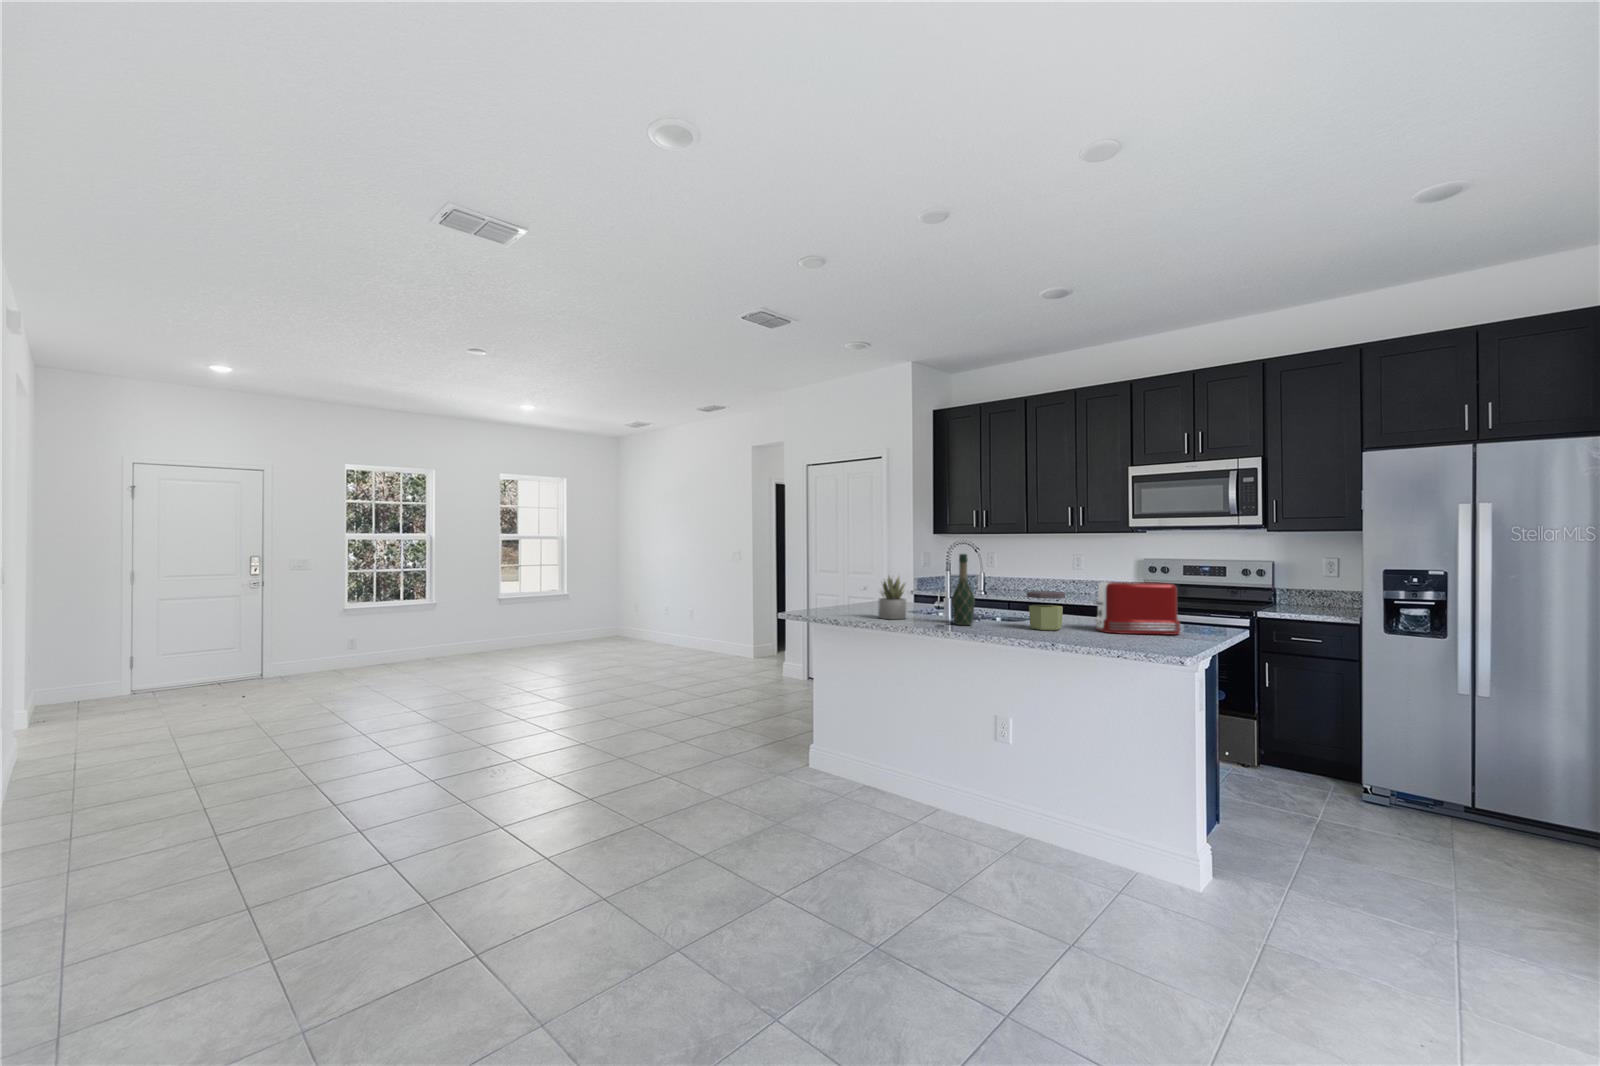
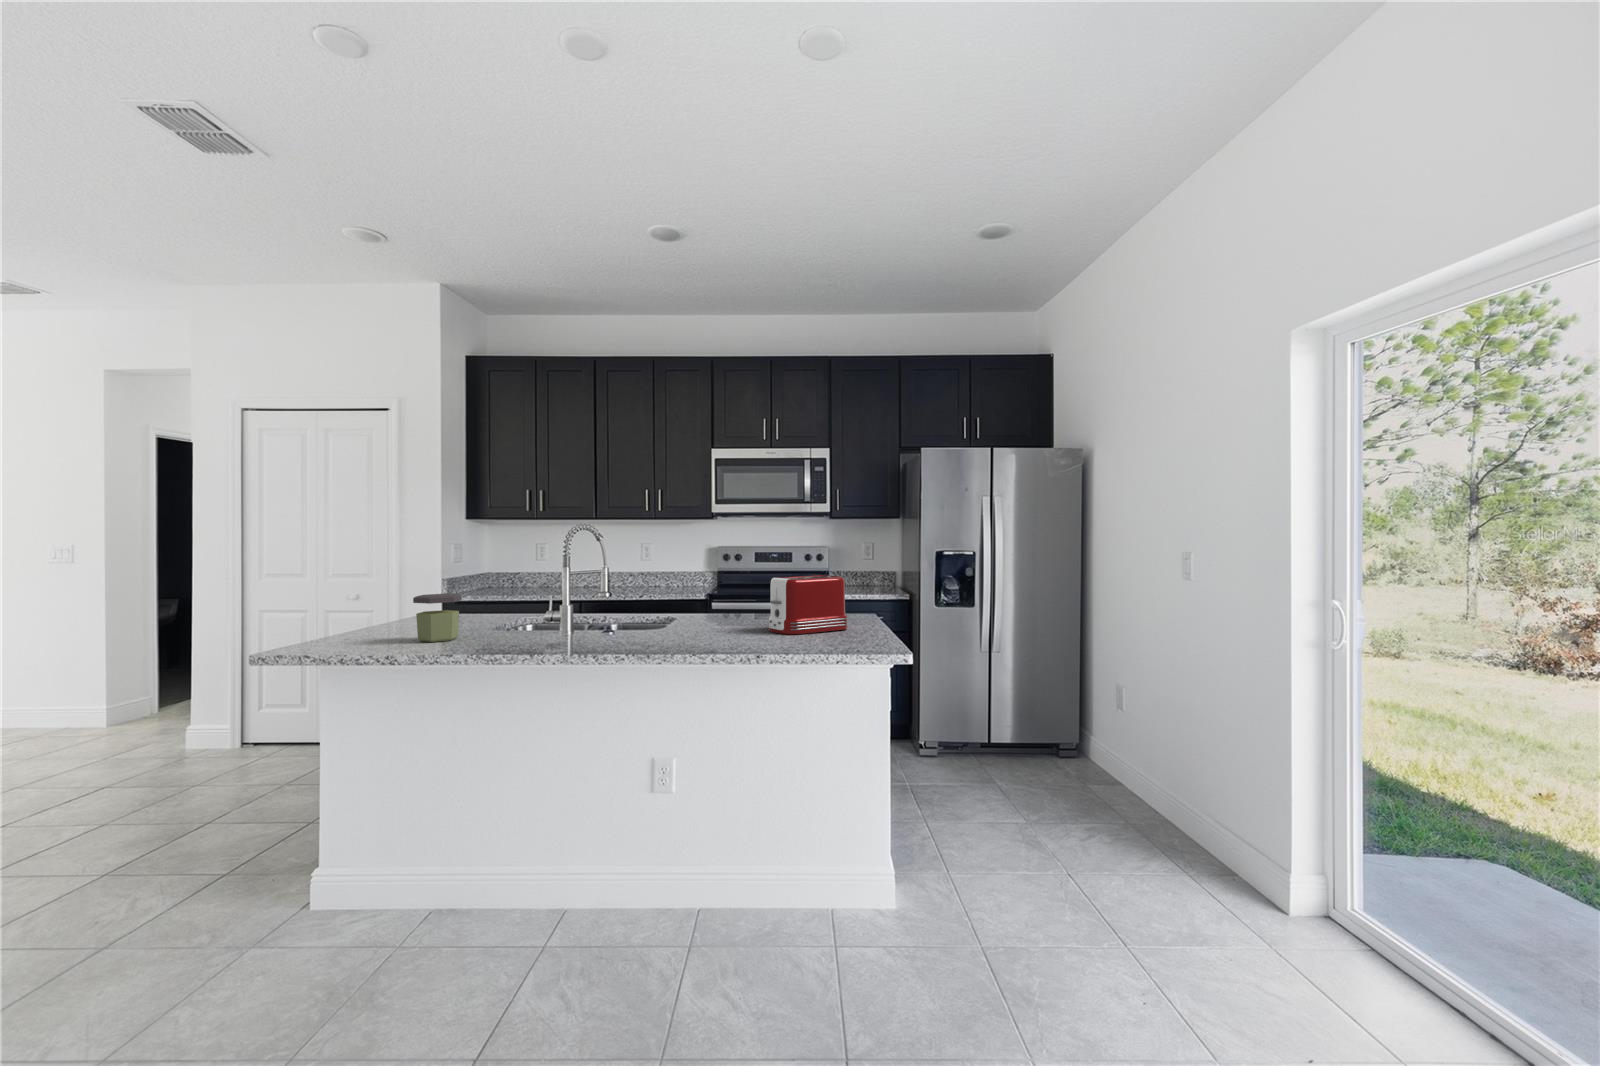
wine bottle: present [952,554,975,625] -> none [615,551,645,643]
succulent plant: present [878,577,906,619] -> none [500,581,545,646]
jar: present [1027,591,1065,630] -> present [413,594,462,642]

